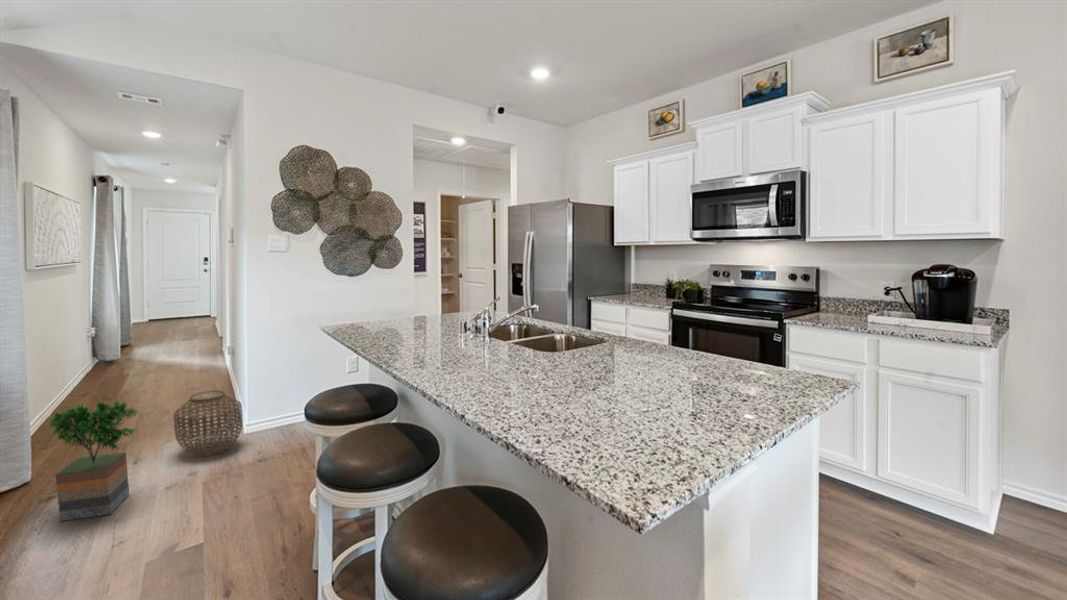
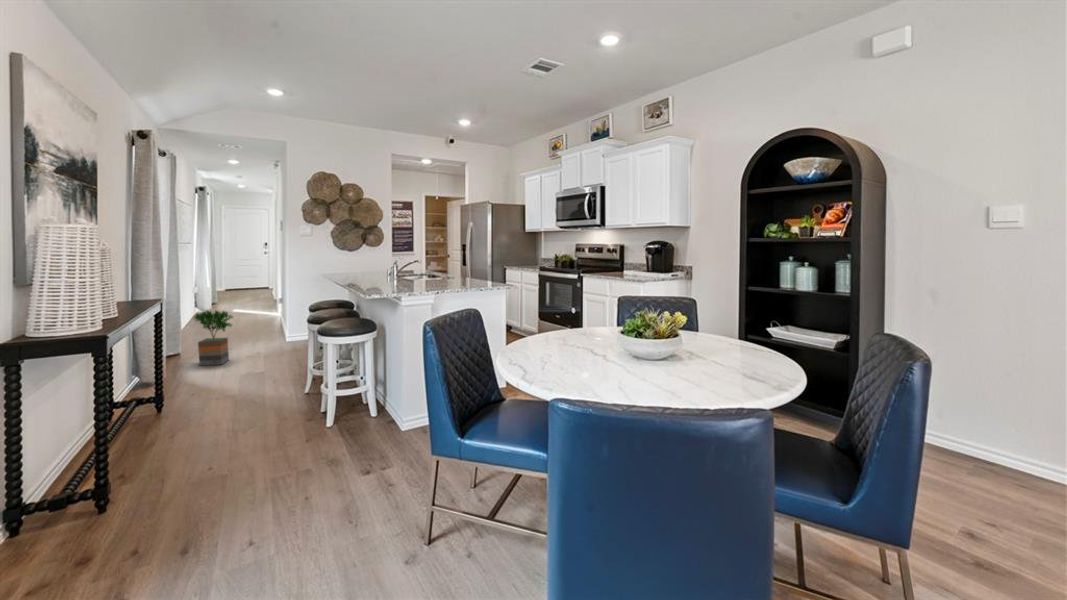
woven basket: present [174,390,243,457] -> none [249,315,285,351]

